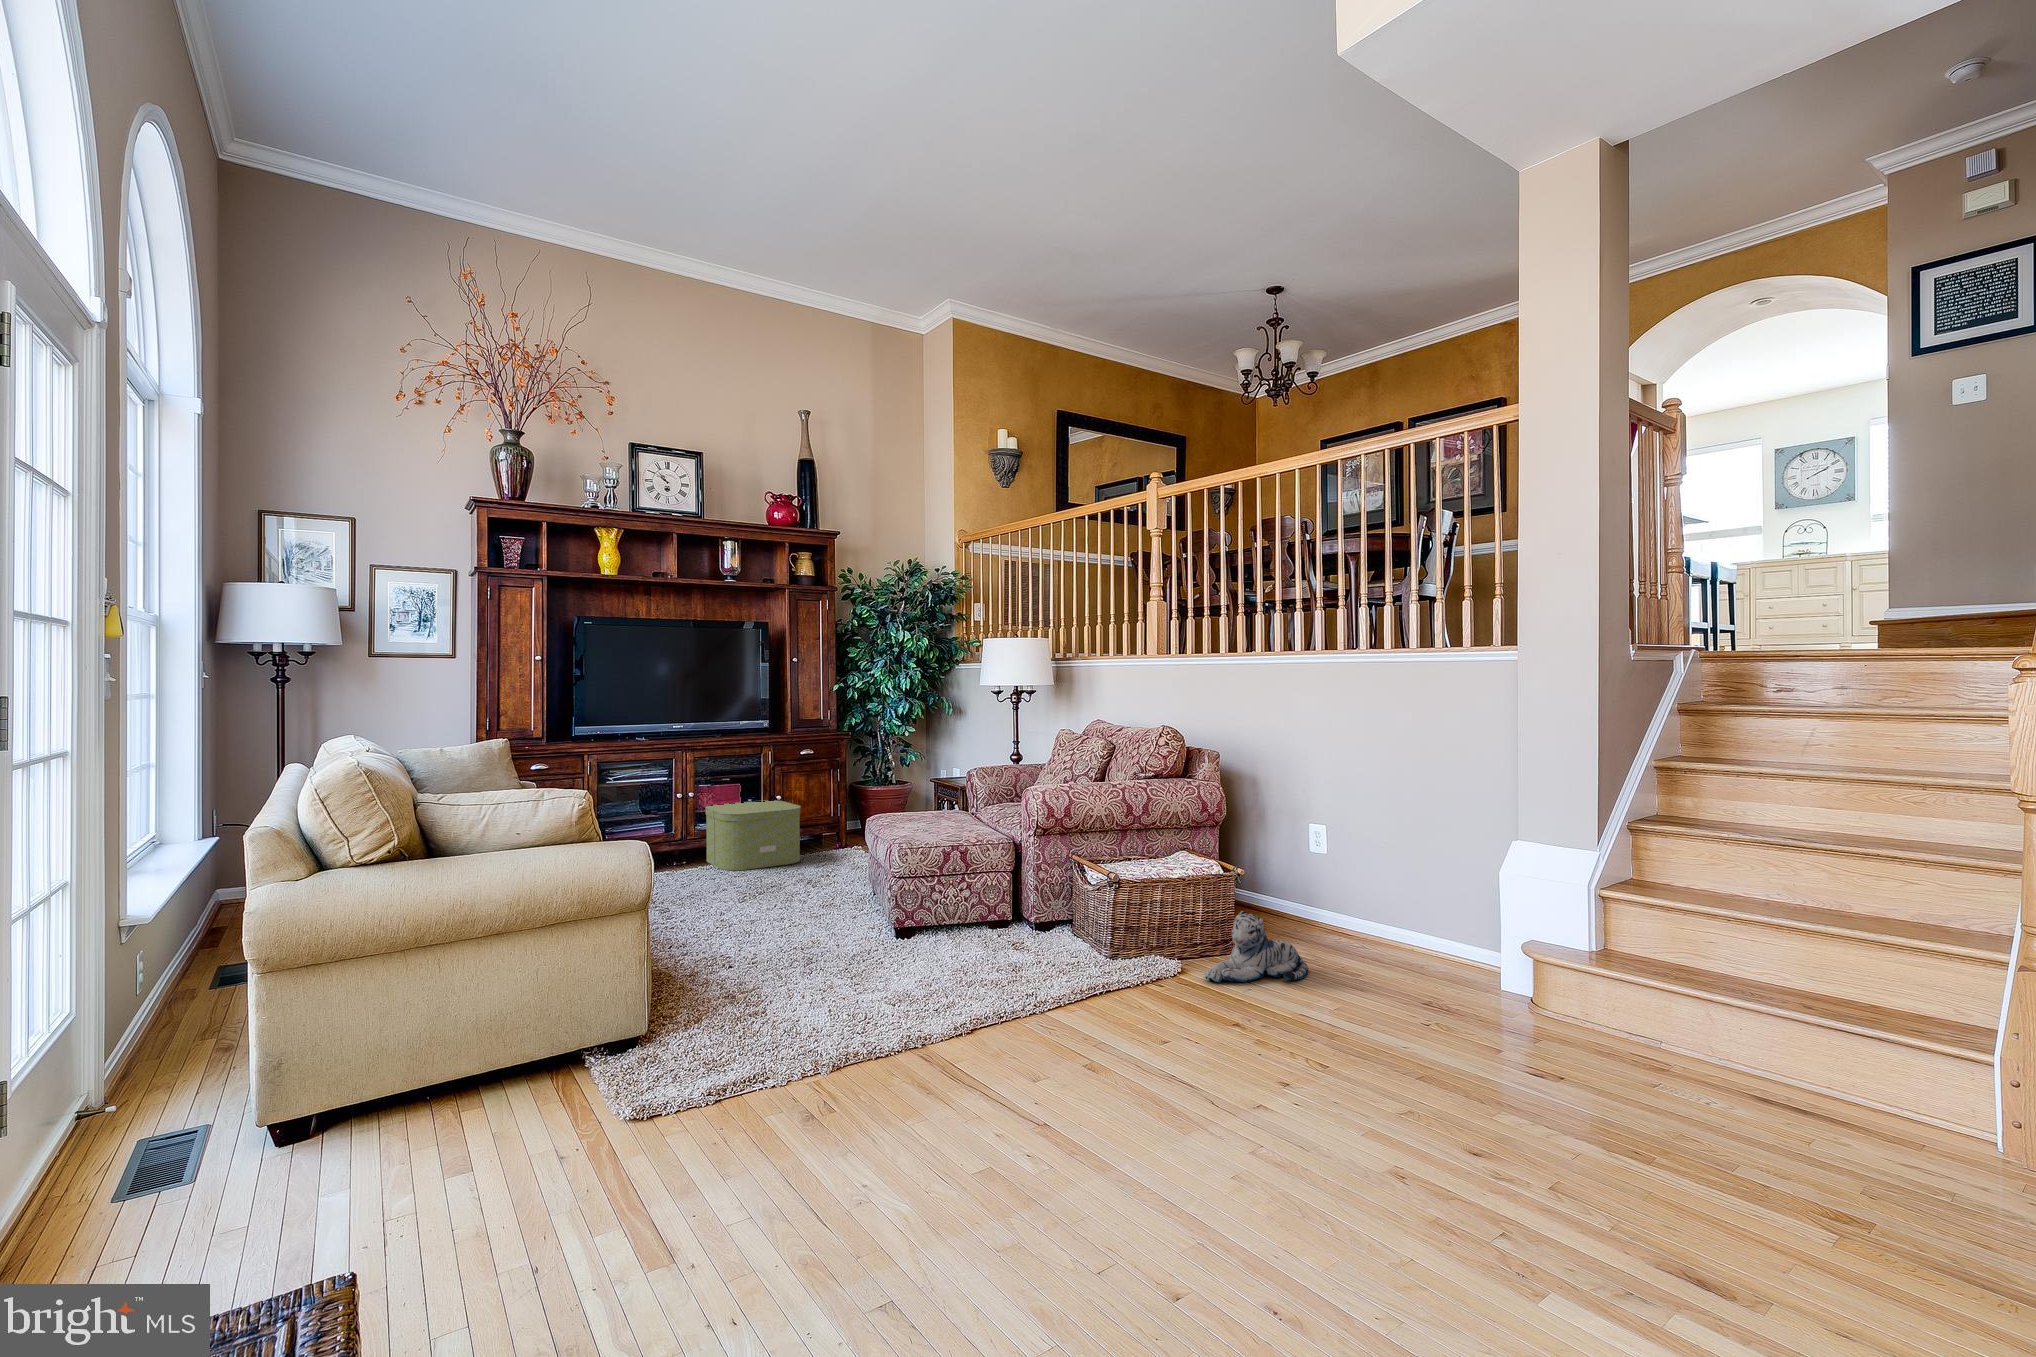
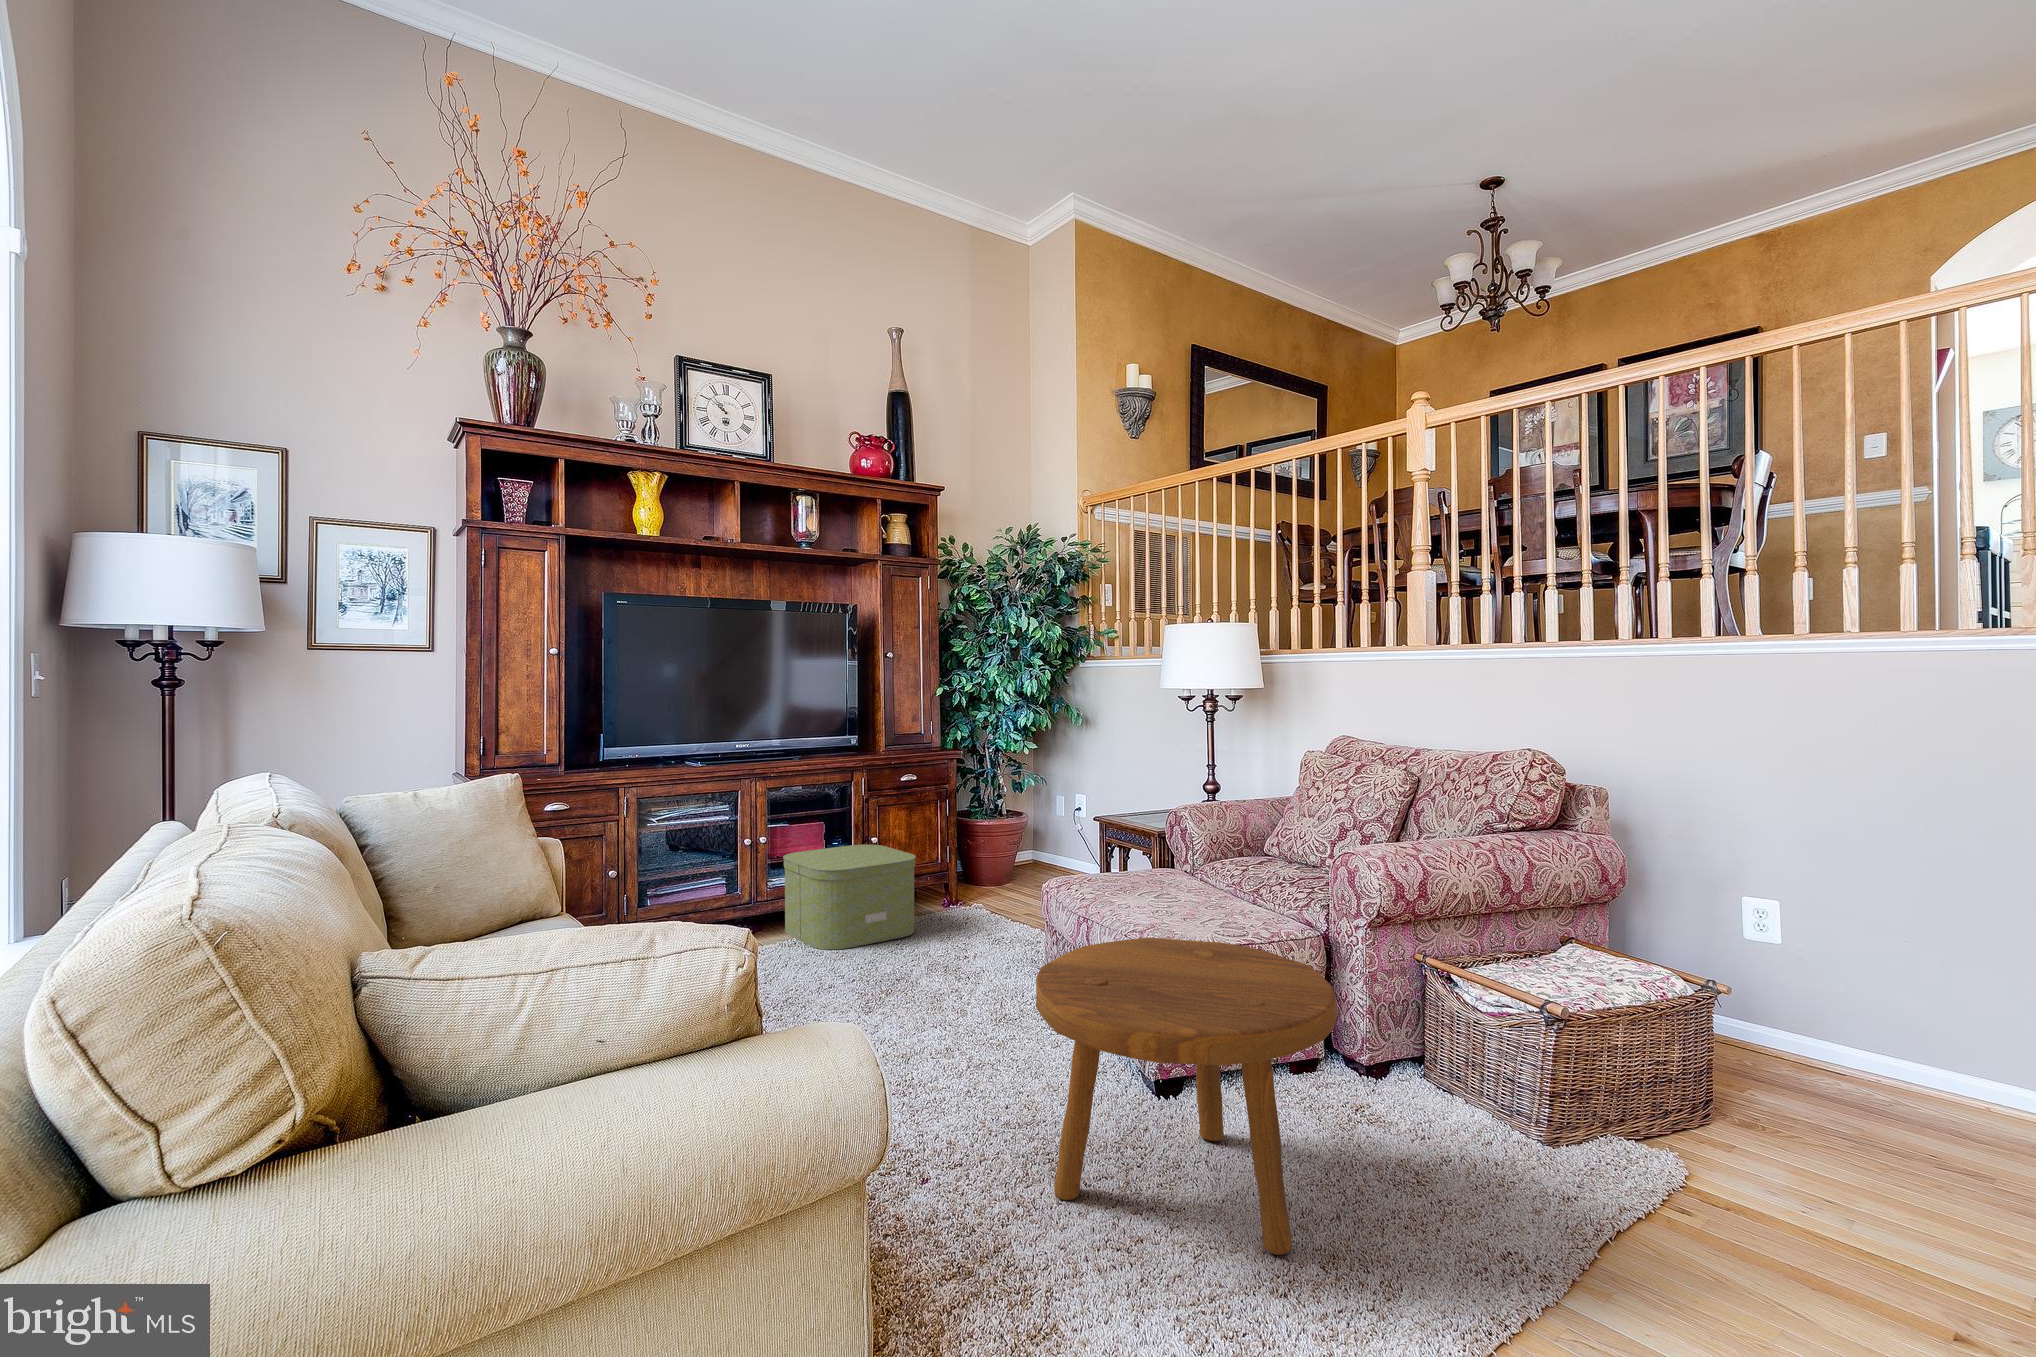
footstool: none [789,836,959,992] -> present [1036,938,1337,1255]
plush toy: present [1205,911,1308,983] -> none [1762,1077,1932,1215]

